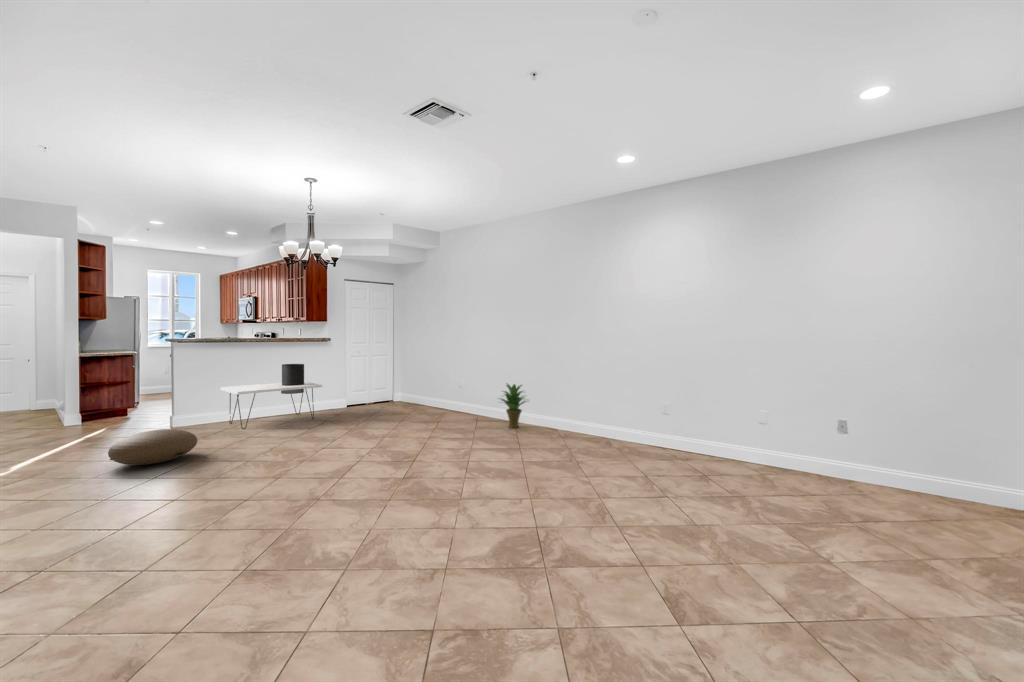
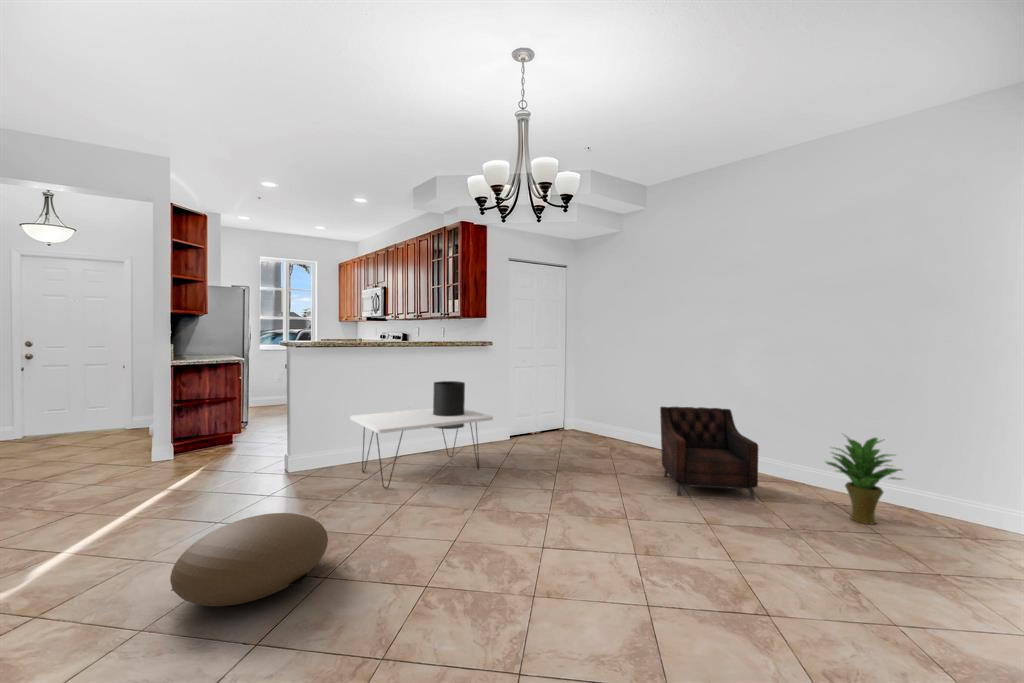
armchair: none [427,375,472,424] -> present [660,407,758,500]

